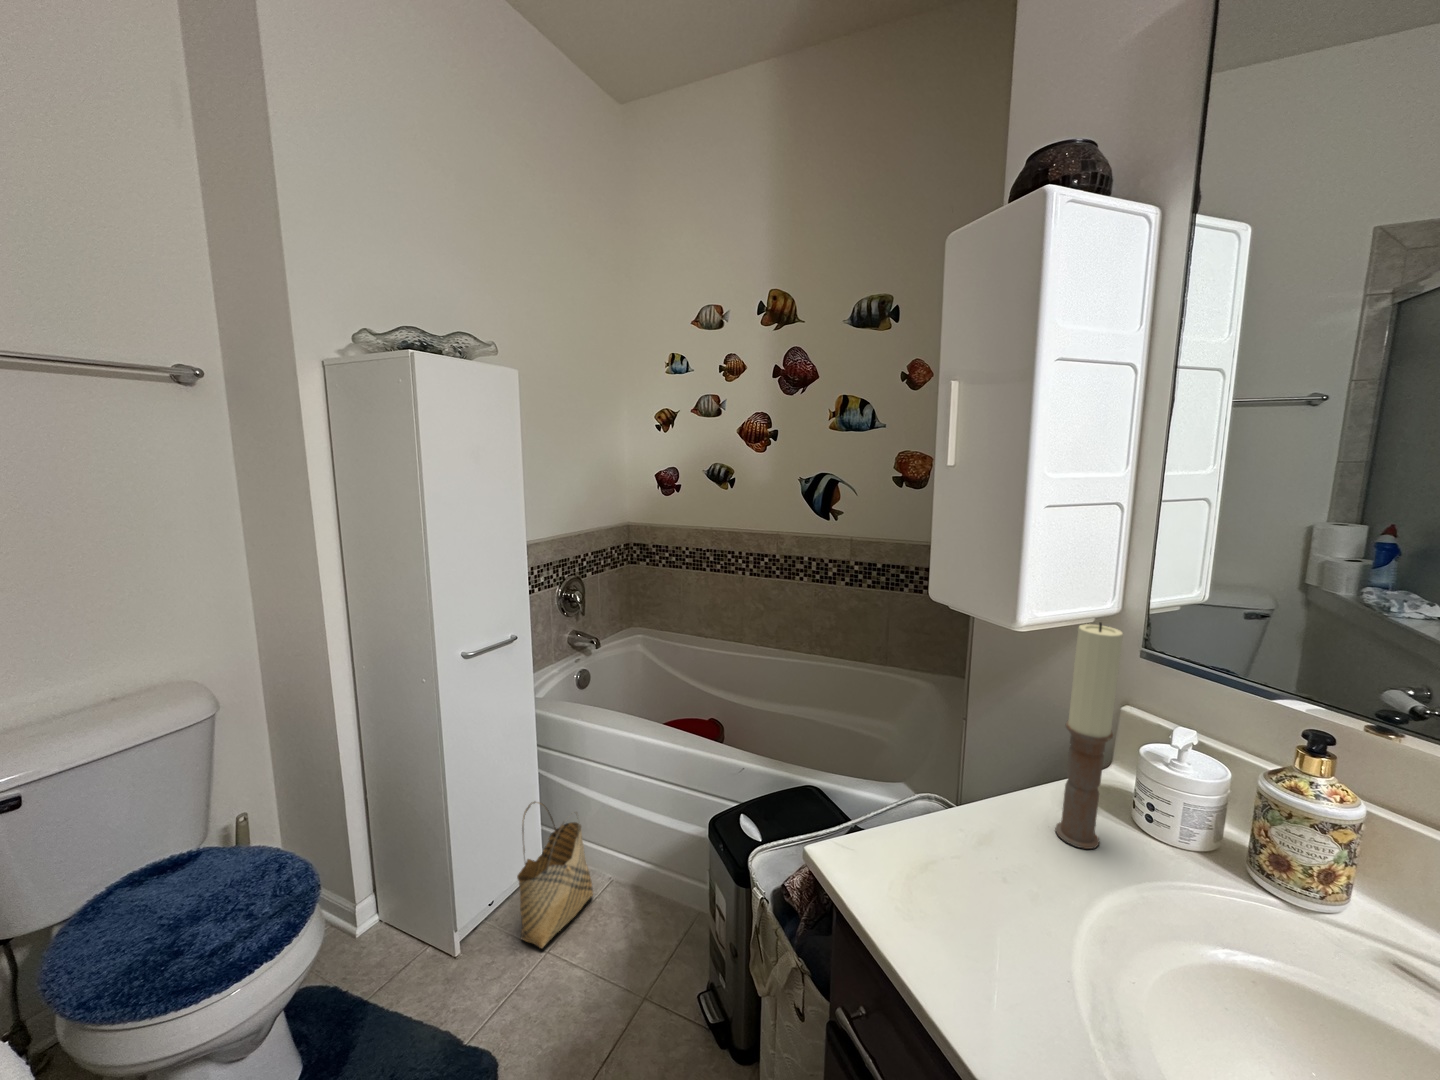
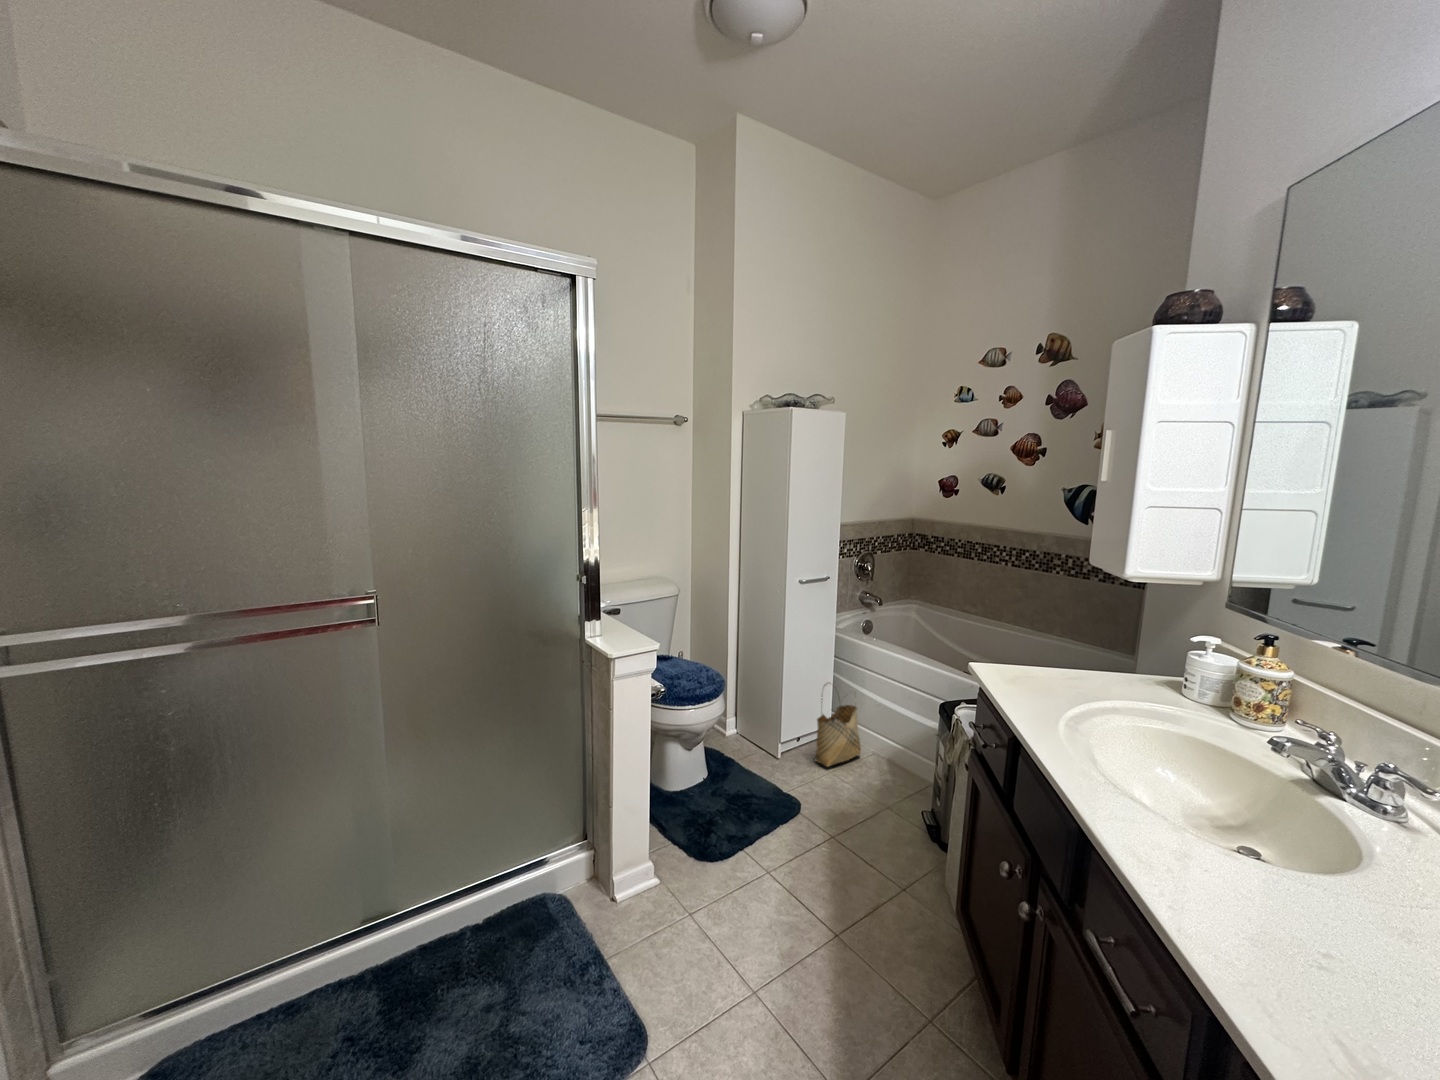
candle: present [1055,622,1123,849] -> none [1122,567,1163,694]

